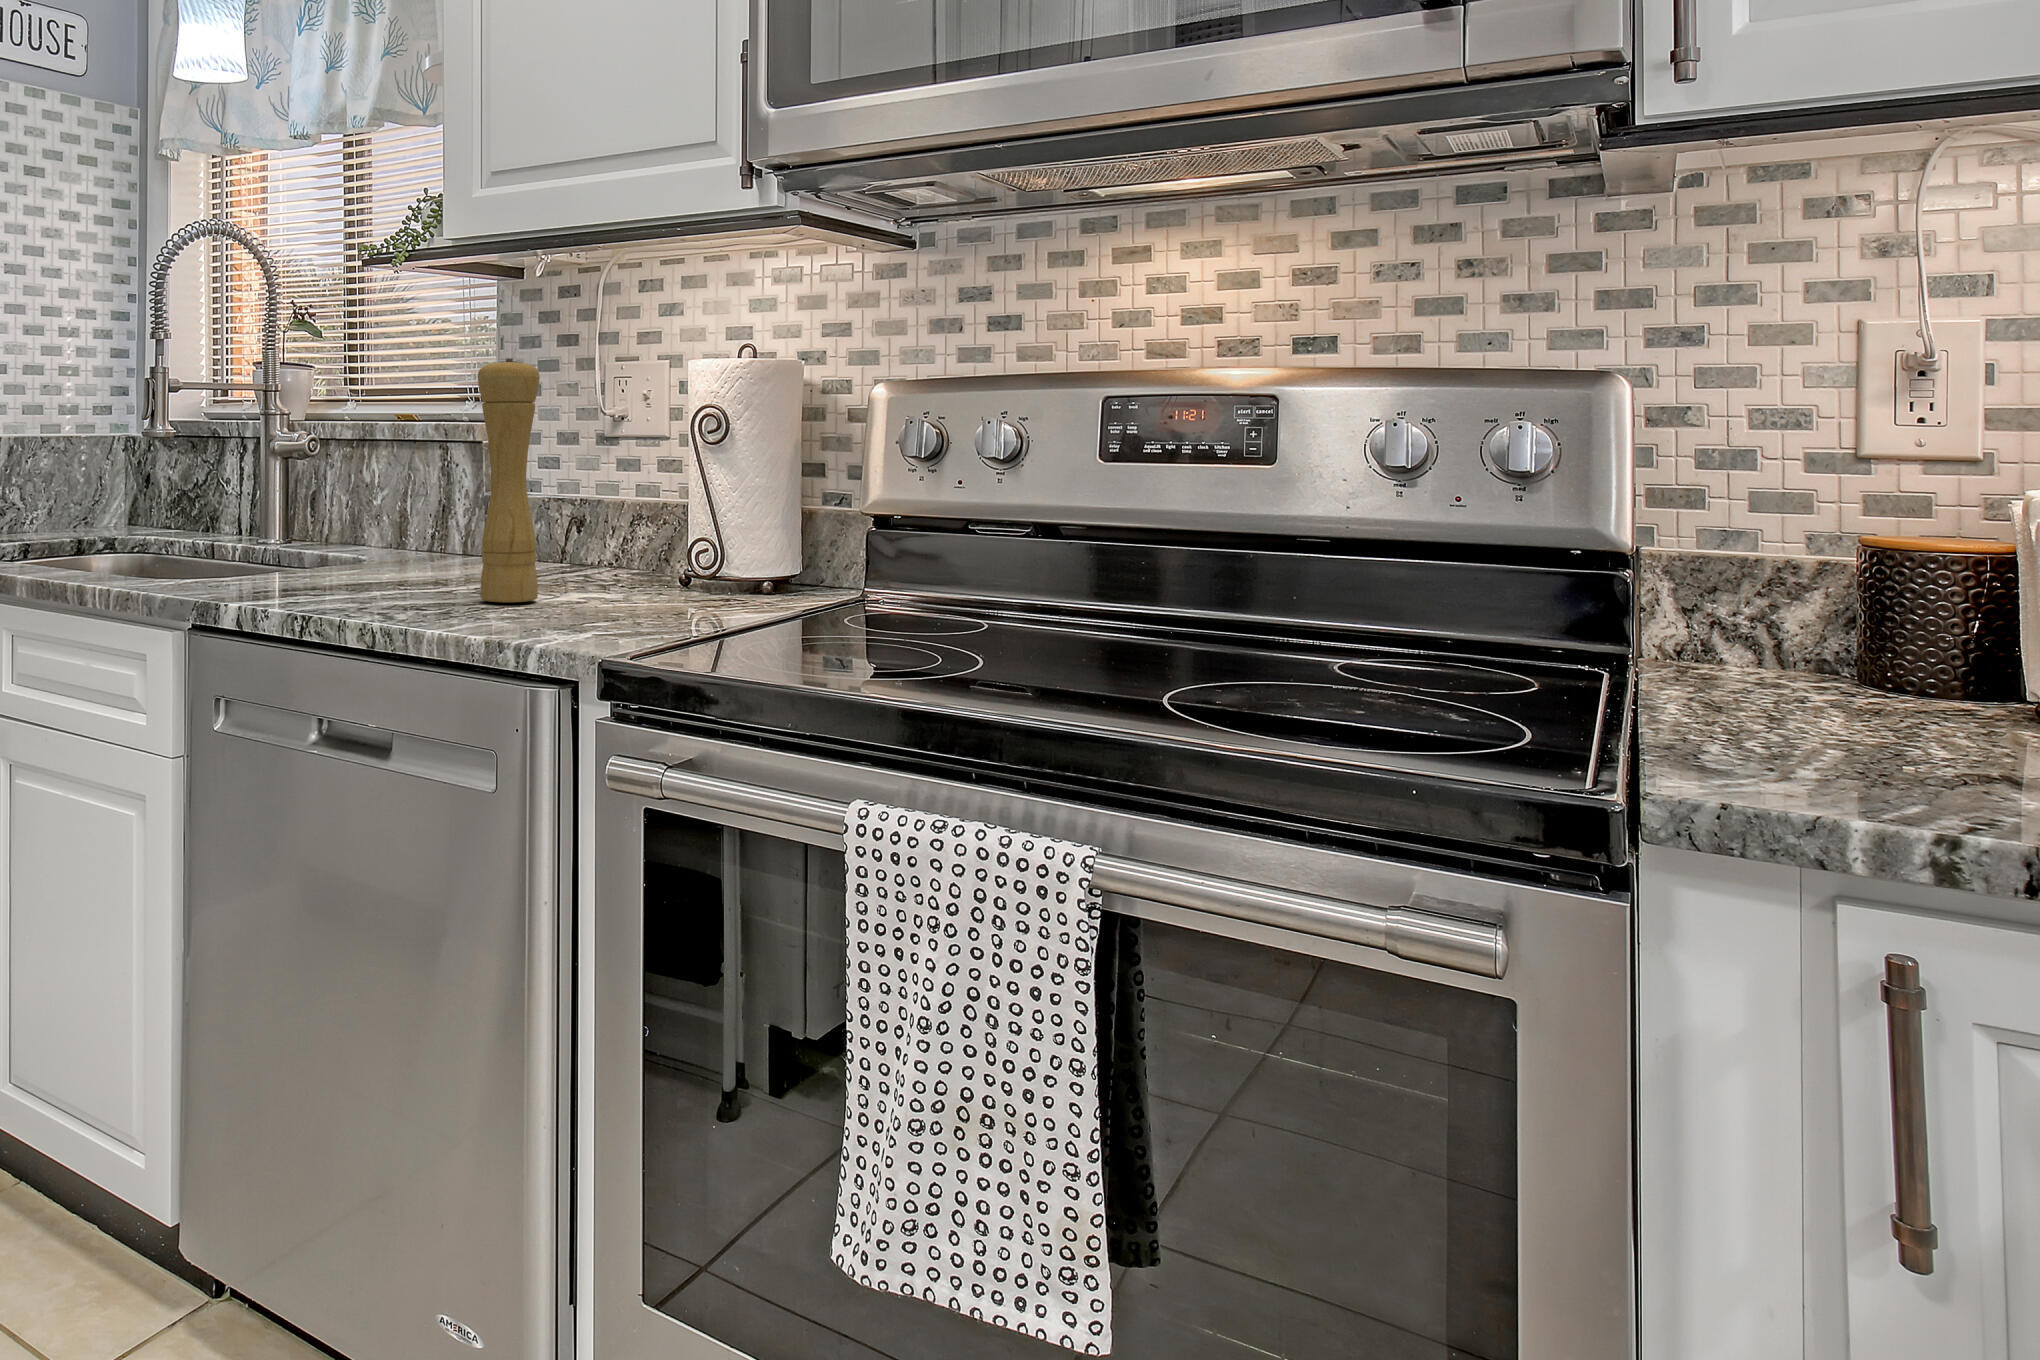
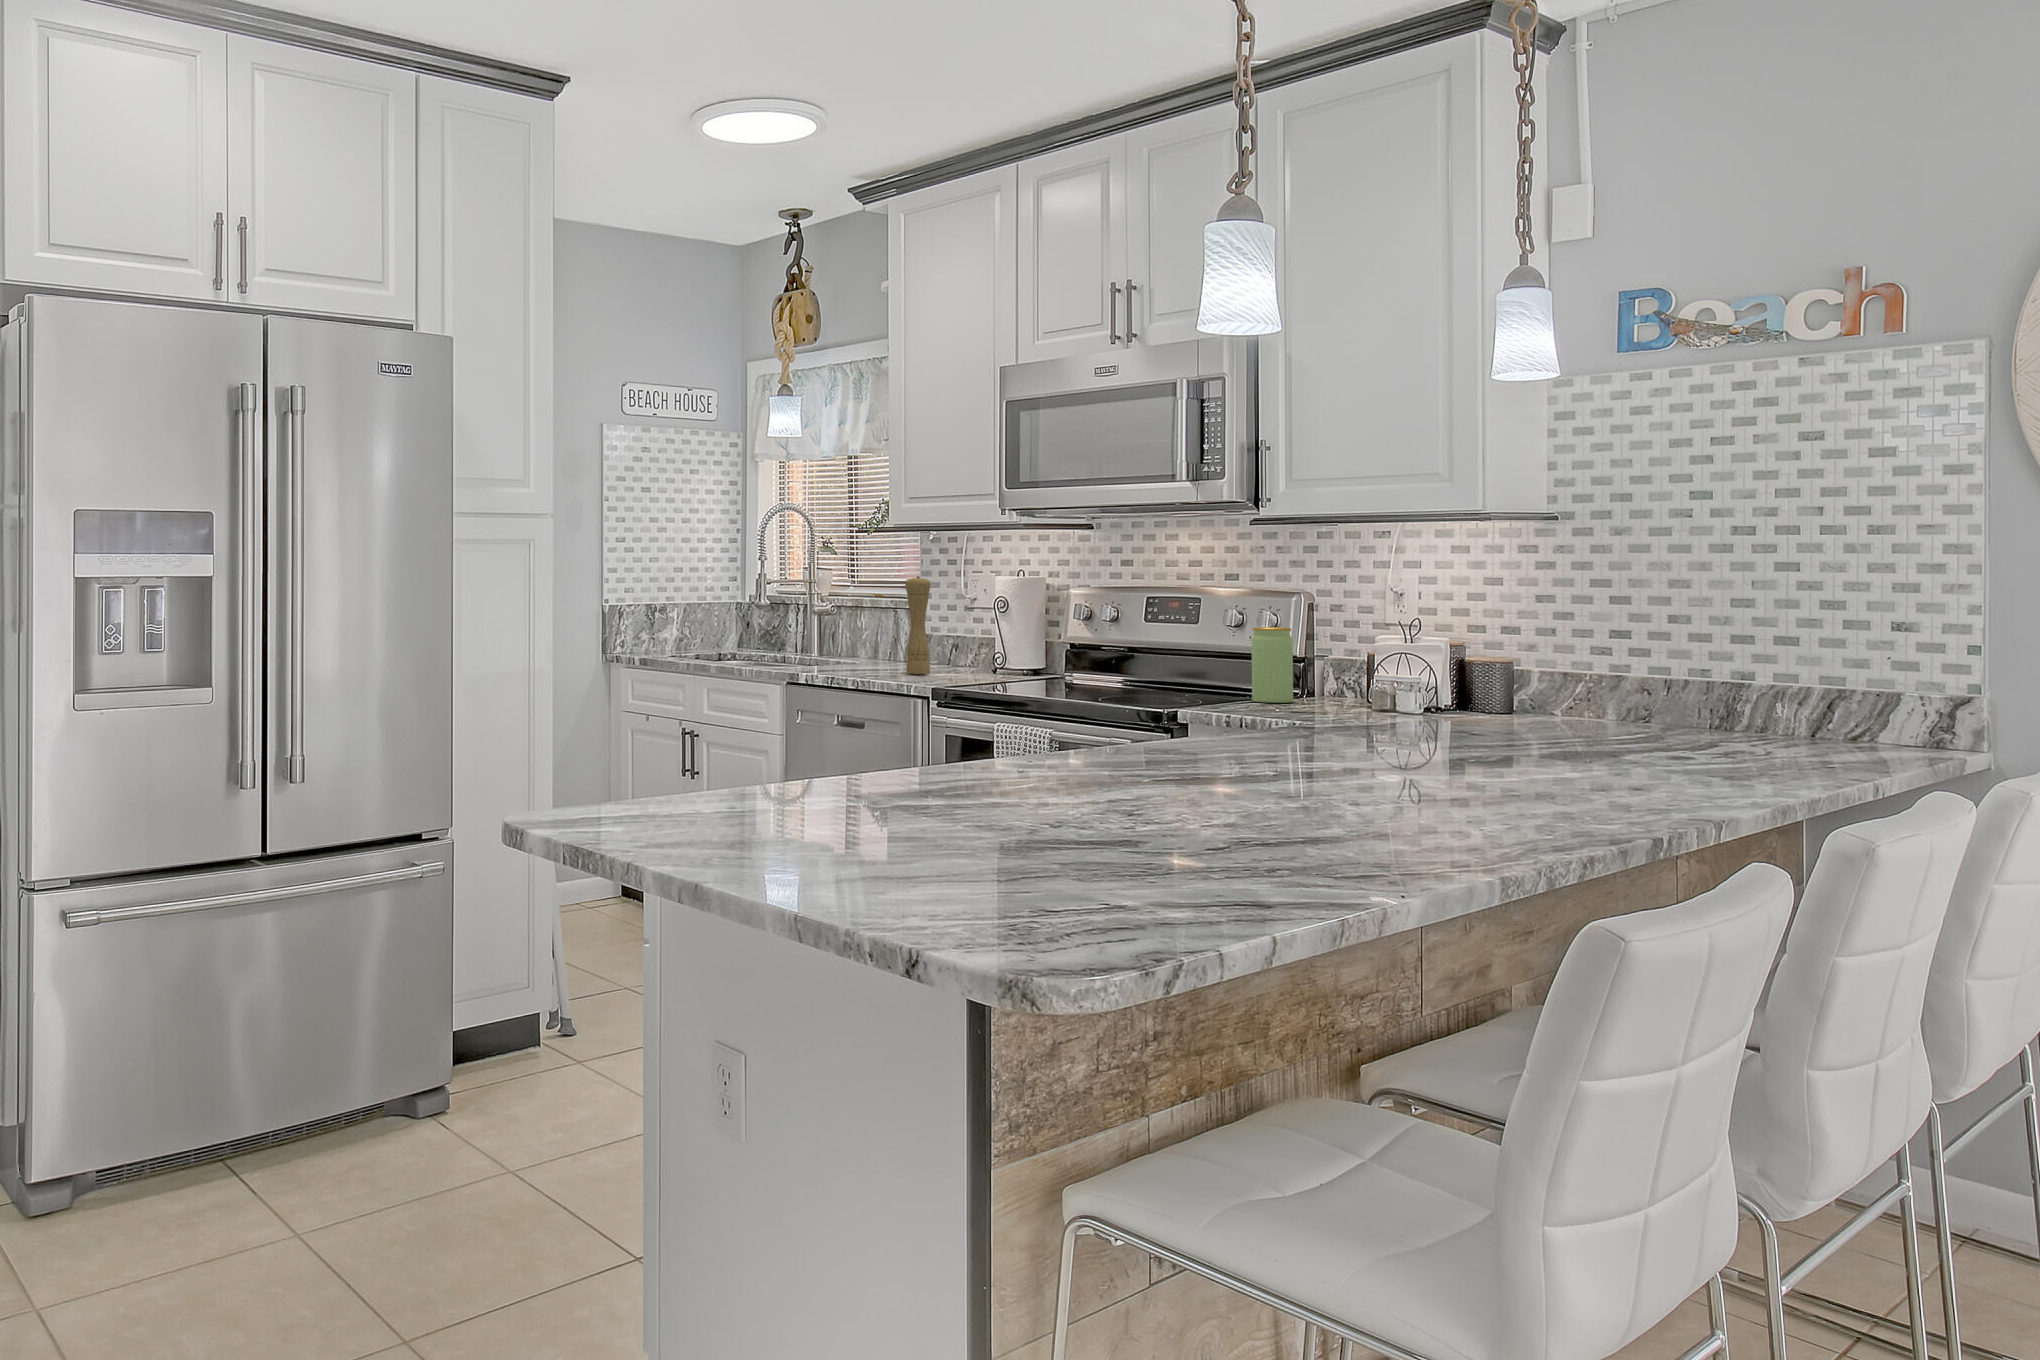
jar: none [1729,482,1913,758] -> present [1252,627,1293,703]

